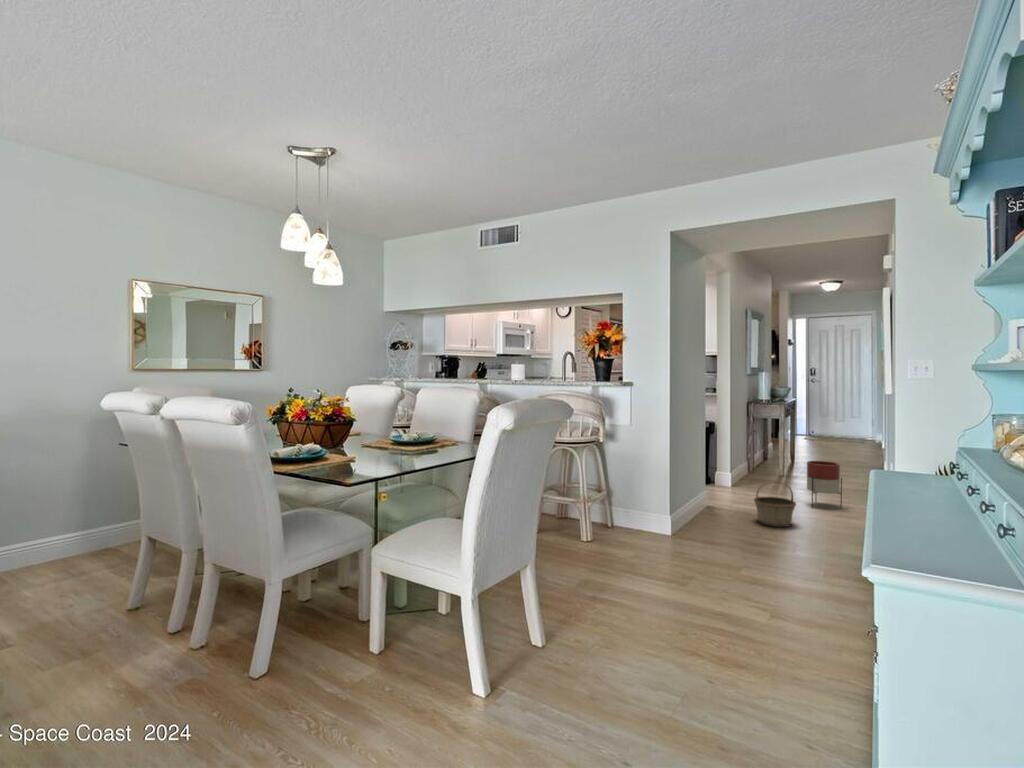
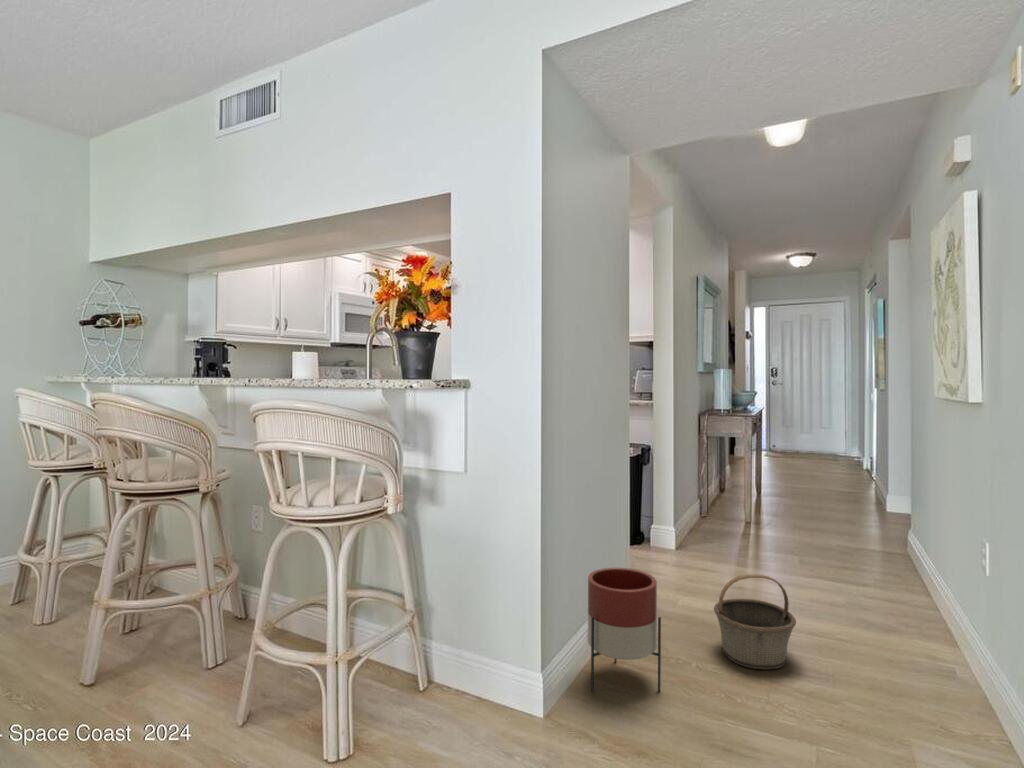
planter: present [807,461,842,507] -> present [587,568,661,692]

